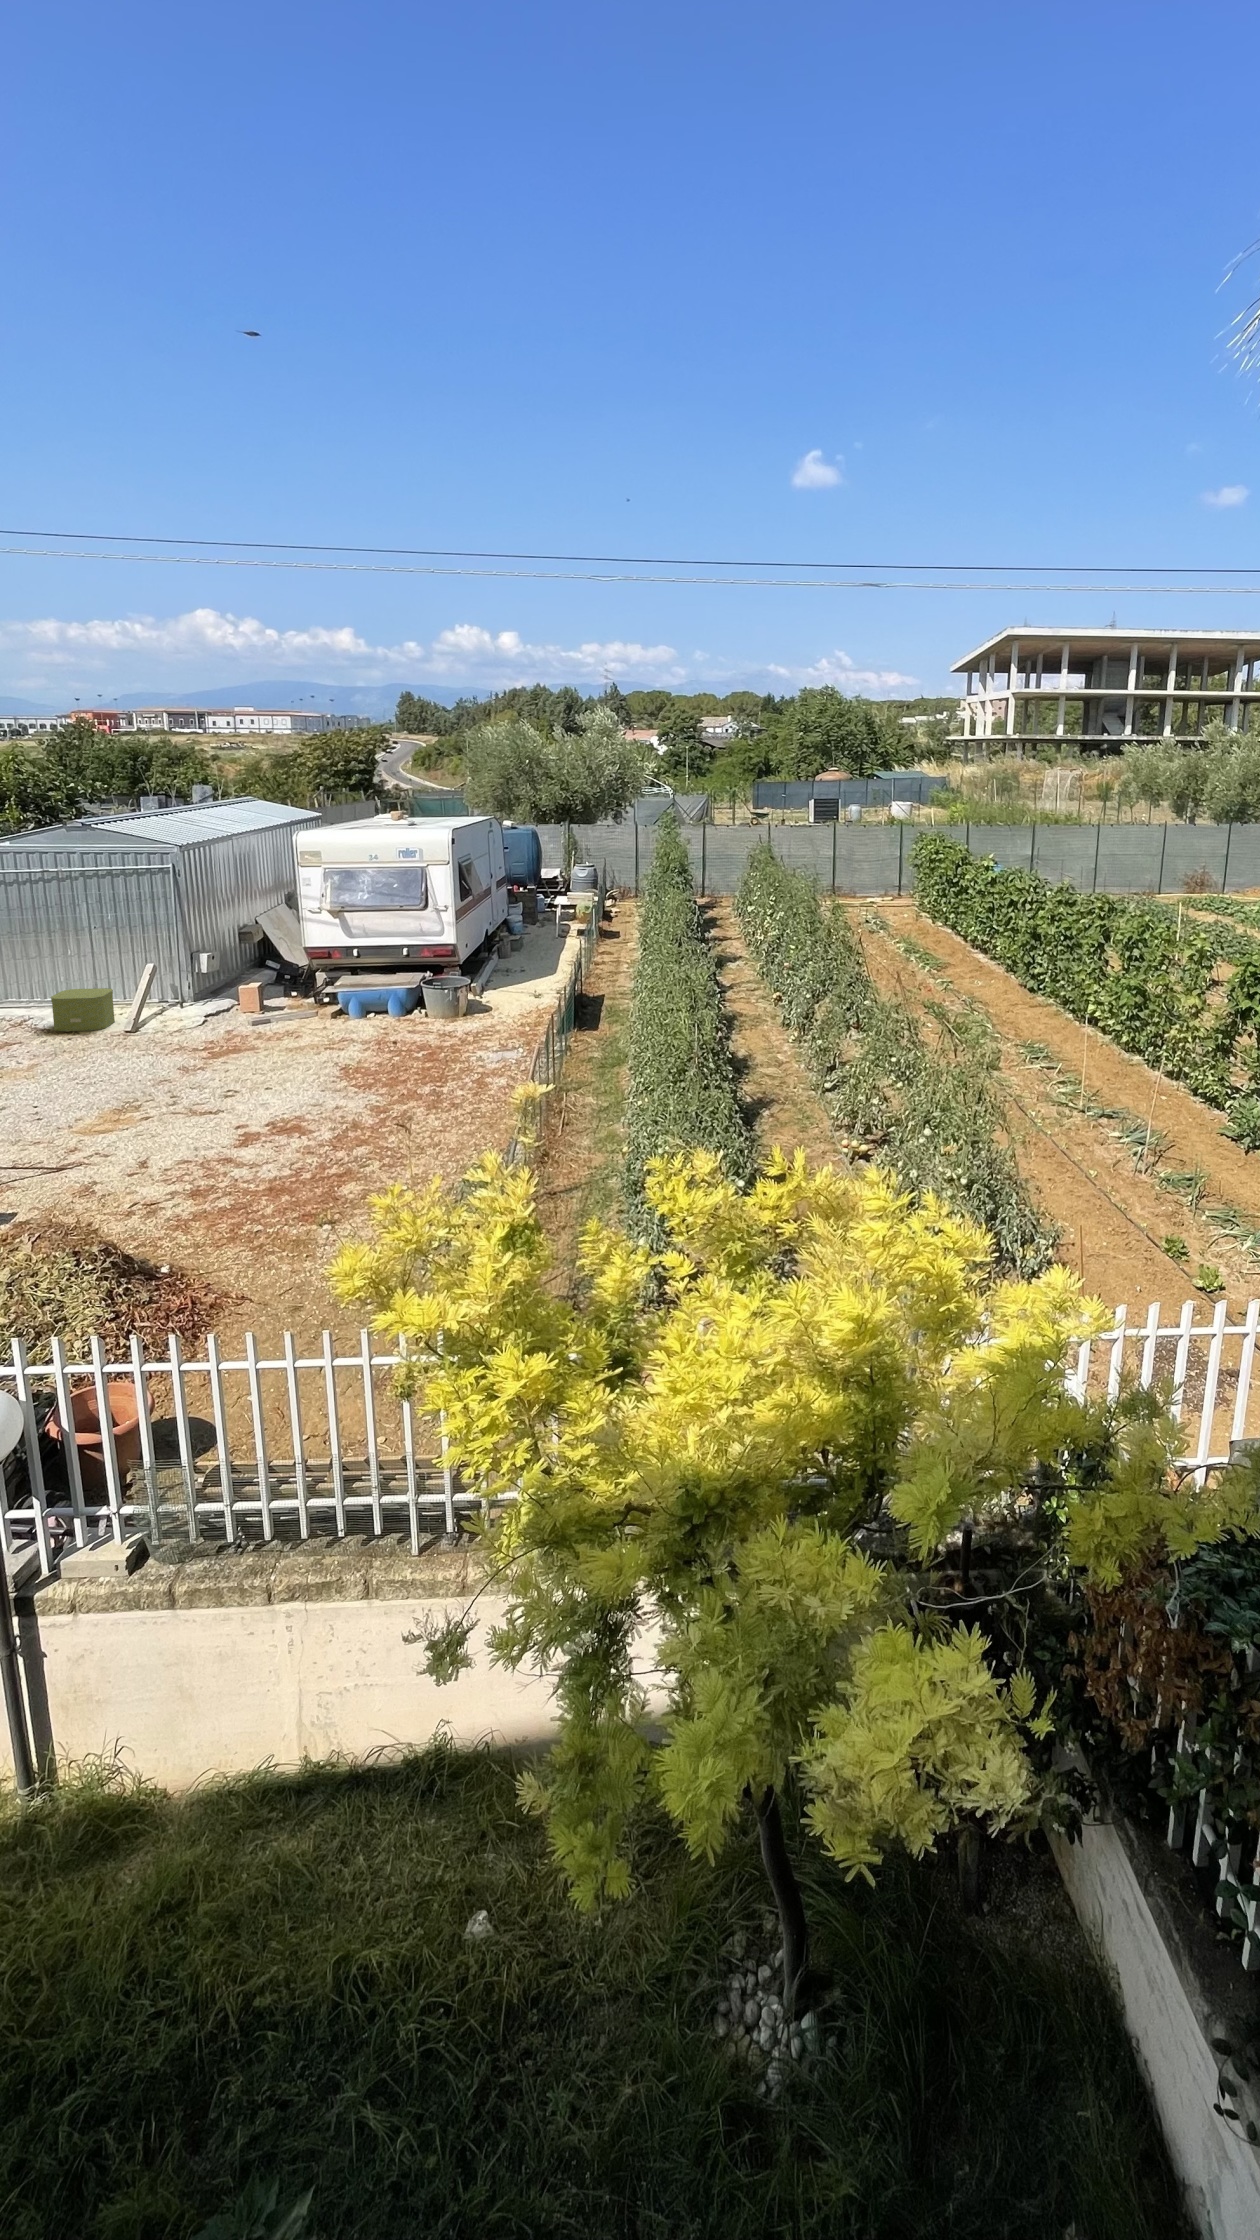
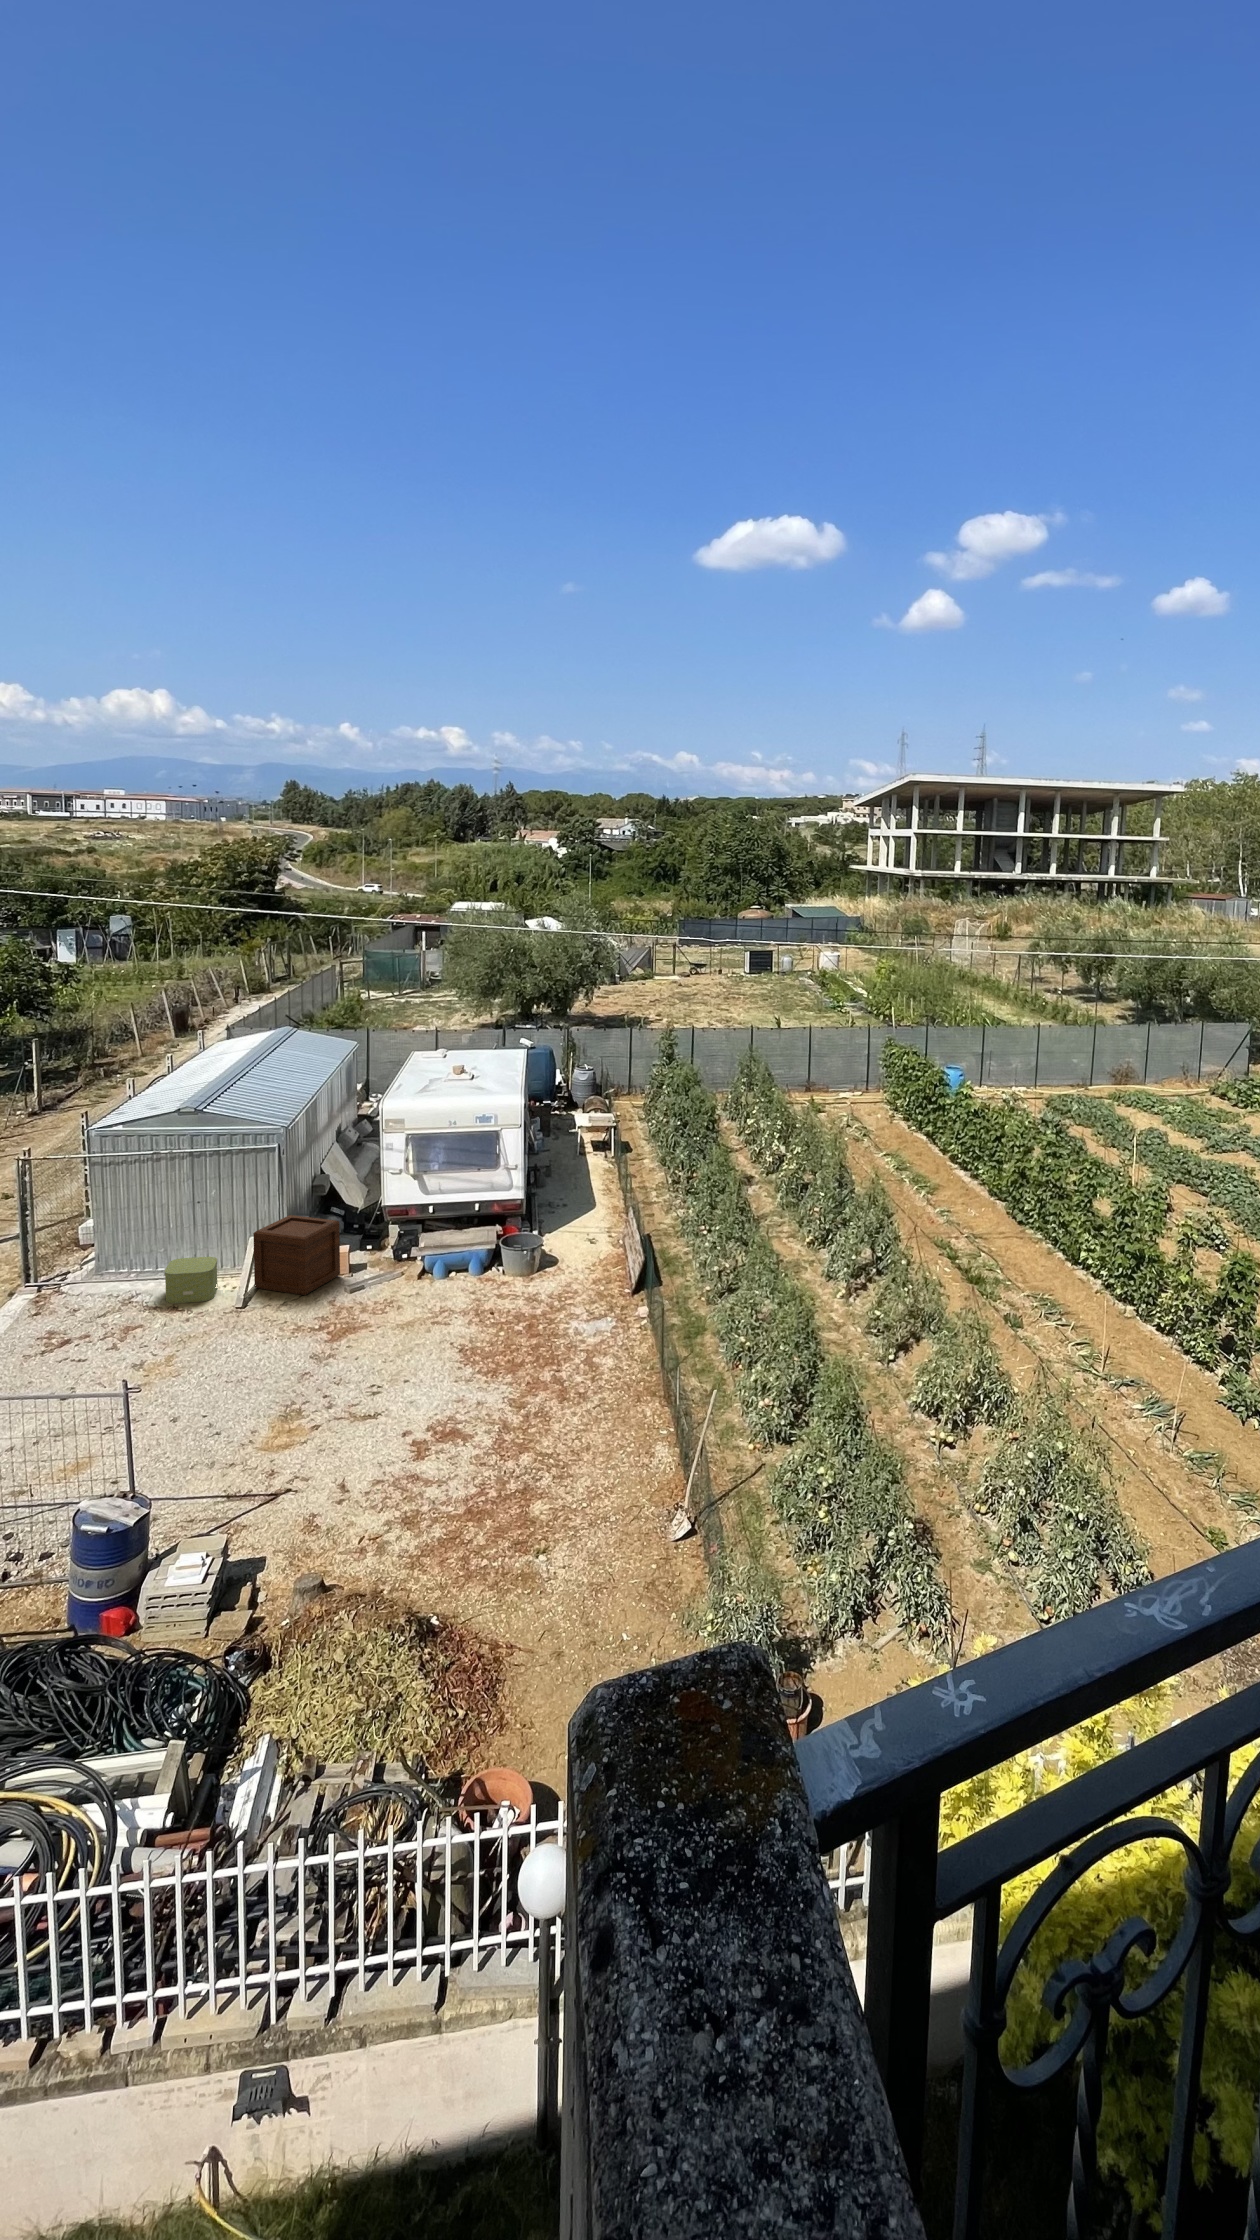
wooden crate: none [149,950,250,1028] -> present [253,1215,340,1295]

